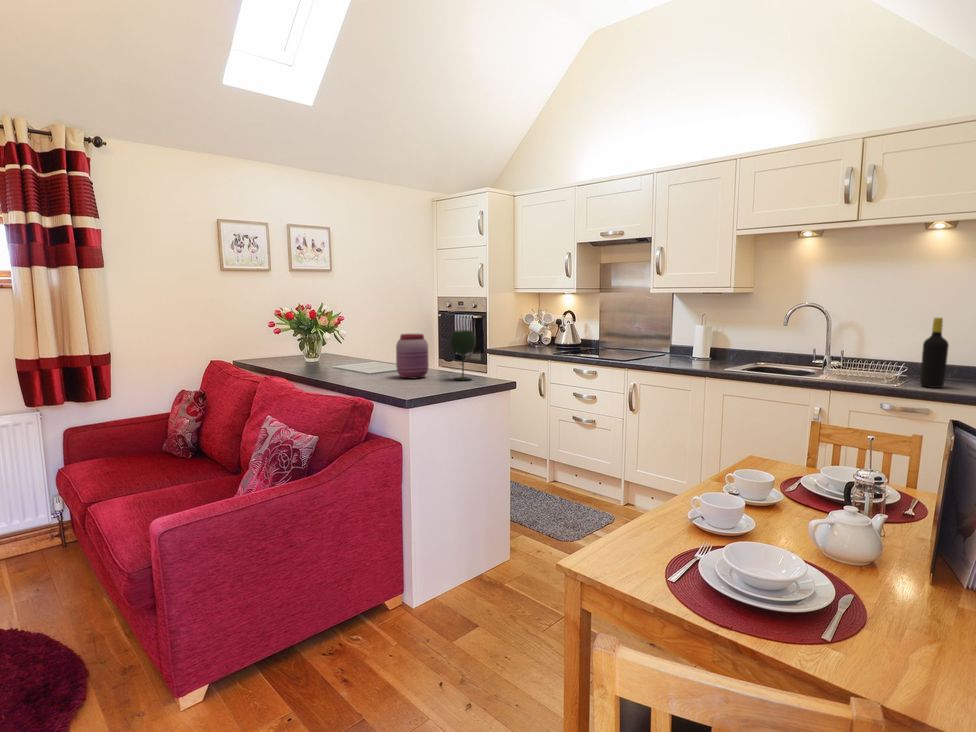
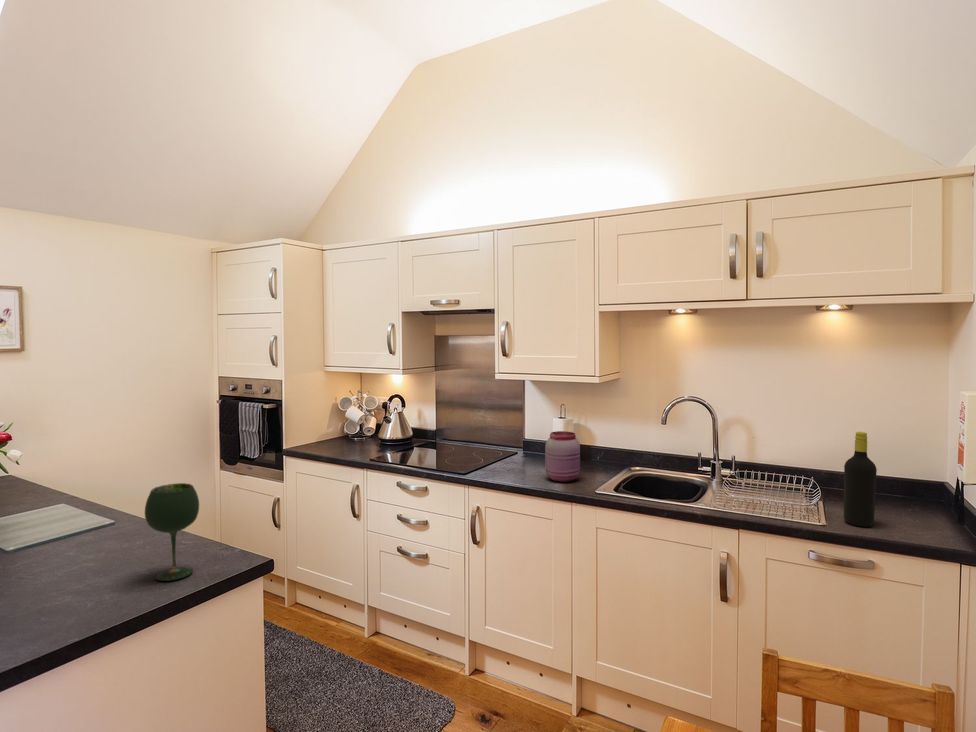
jar: present [396,334,429,378] -> present [545,431,580,482]

